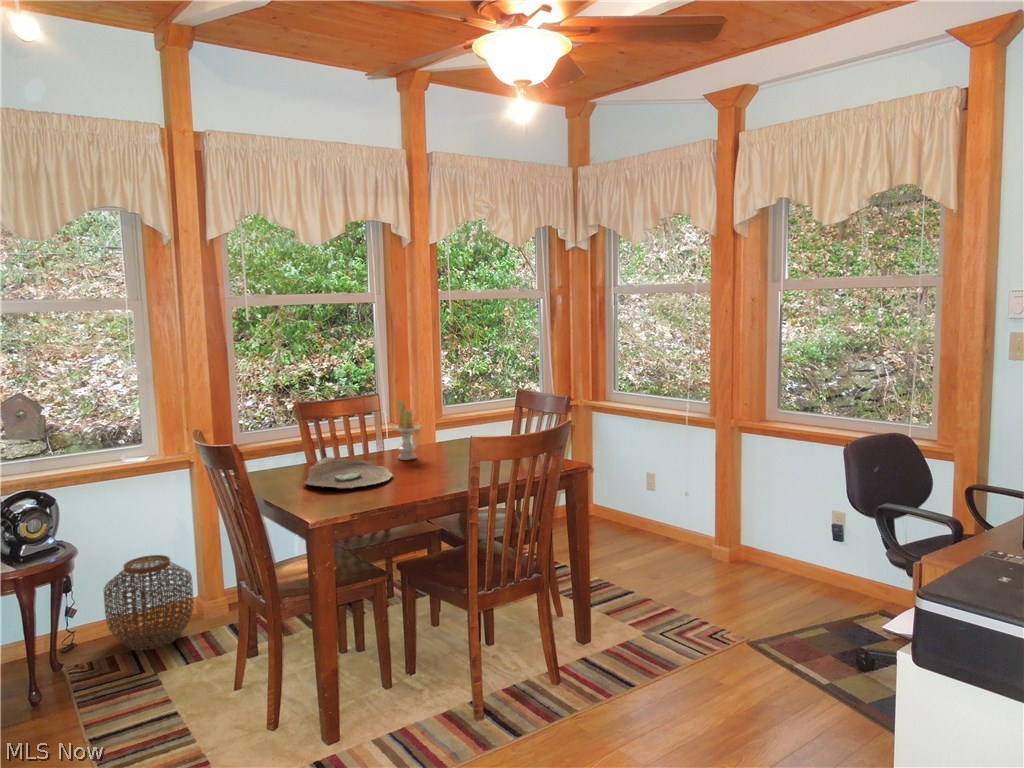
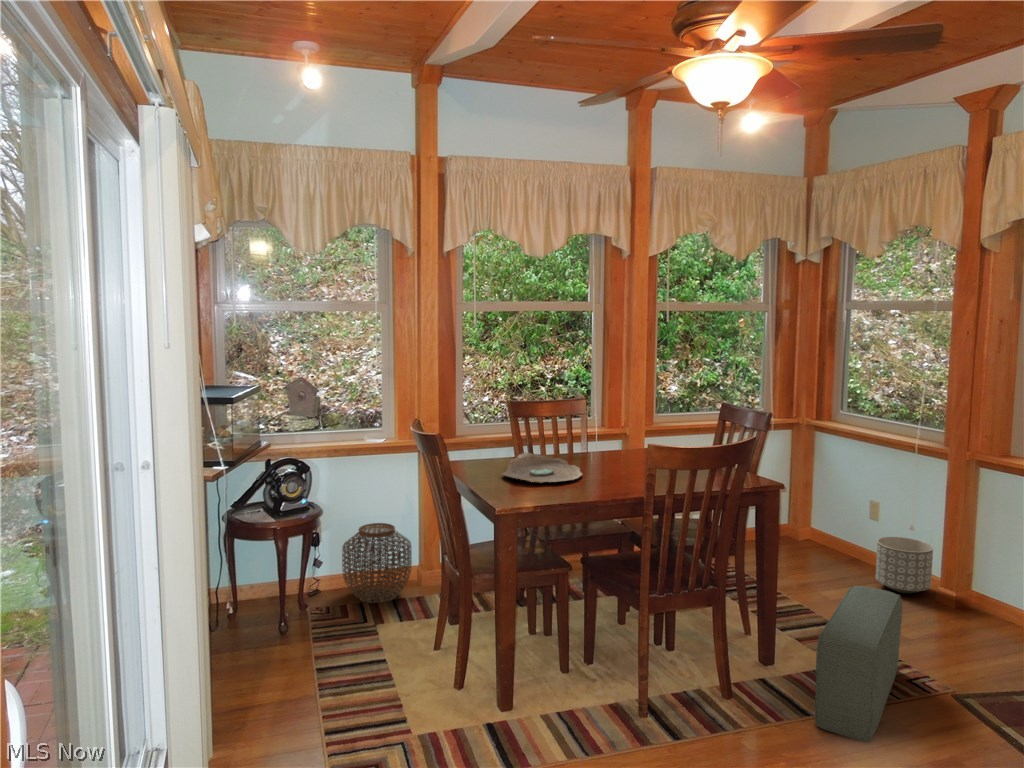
candle: present [391,400,421,460] -> none [588,404,617,462]
planter: none [664,504,710,555] -> present [875,537,933,593]
pouf: none [637,554,700,699] -> present [815,586,902,741]

